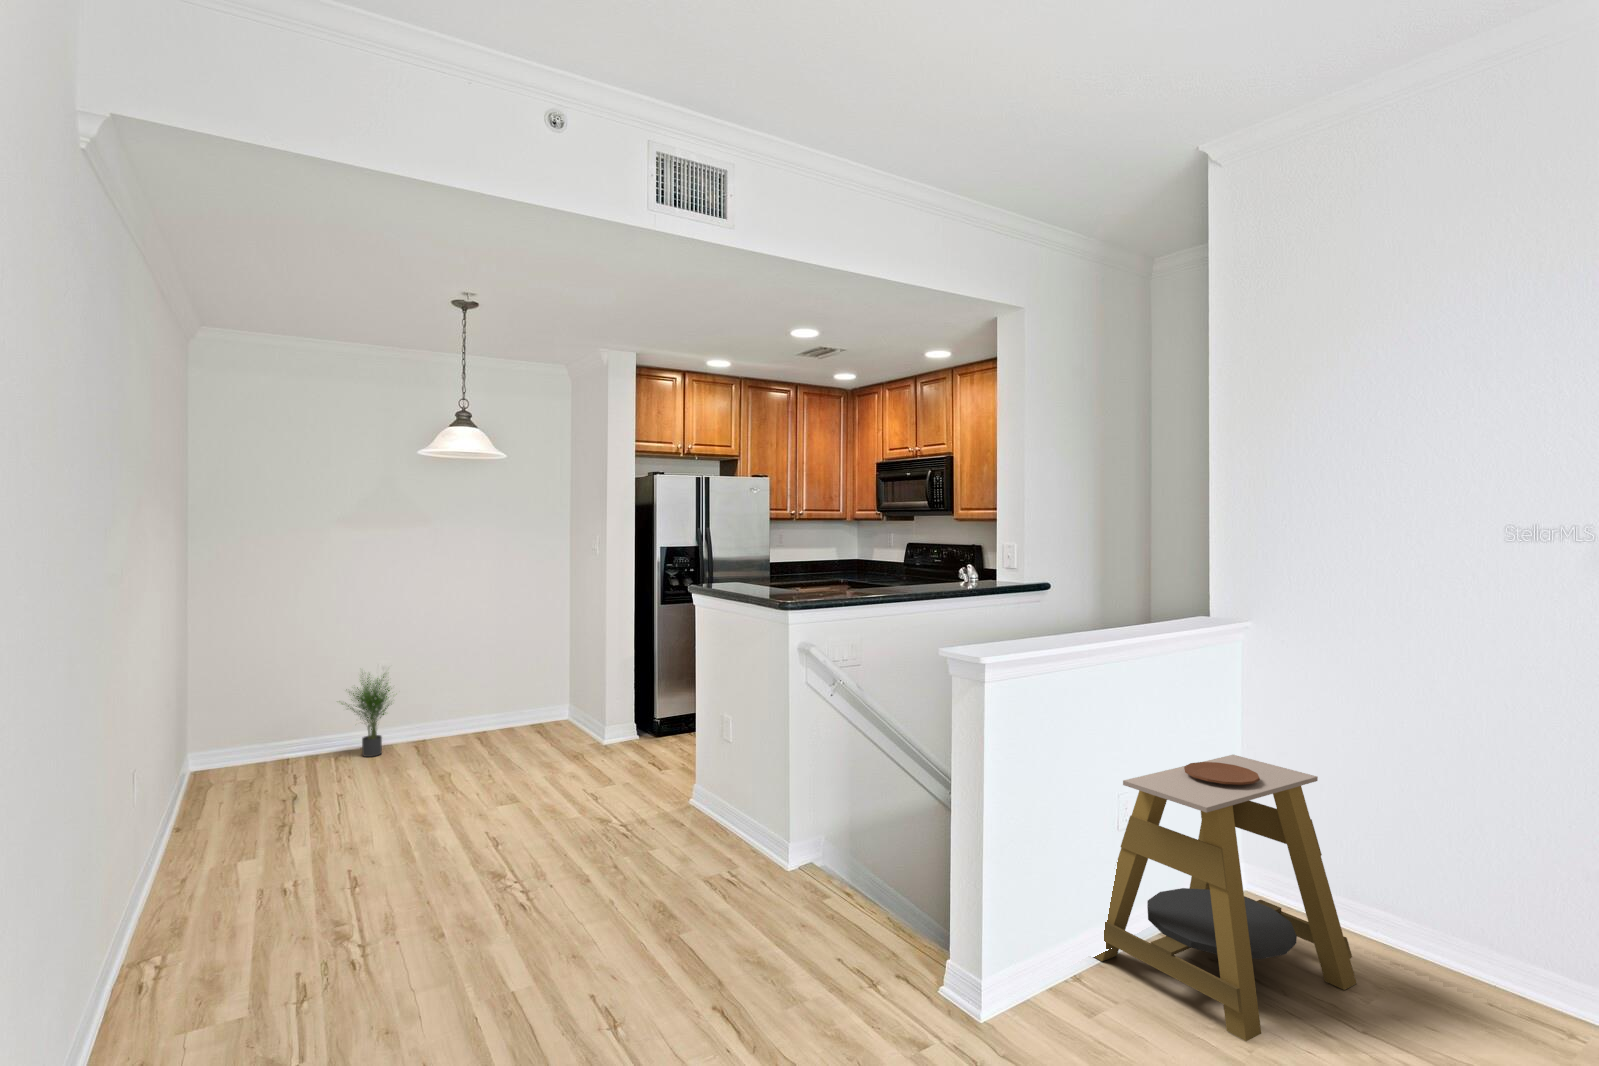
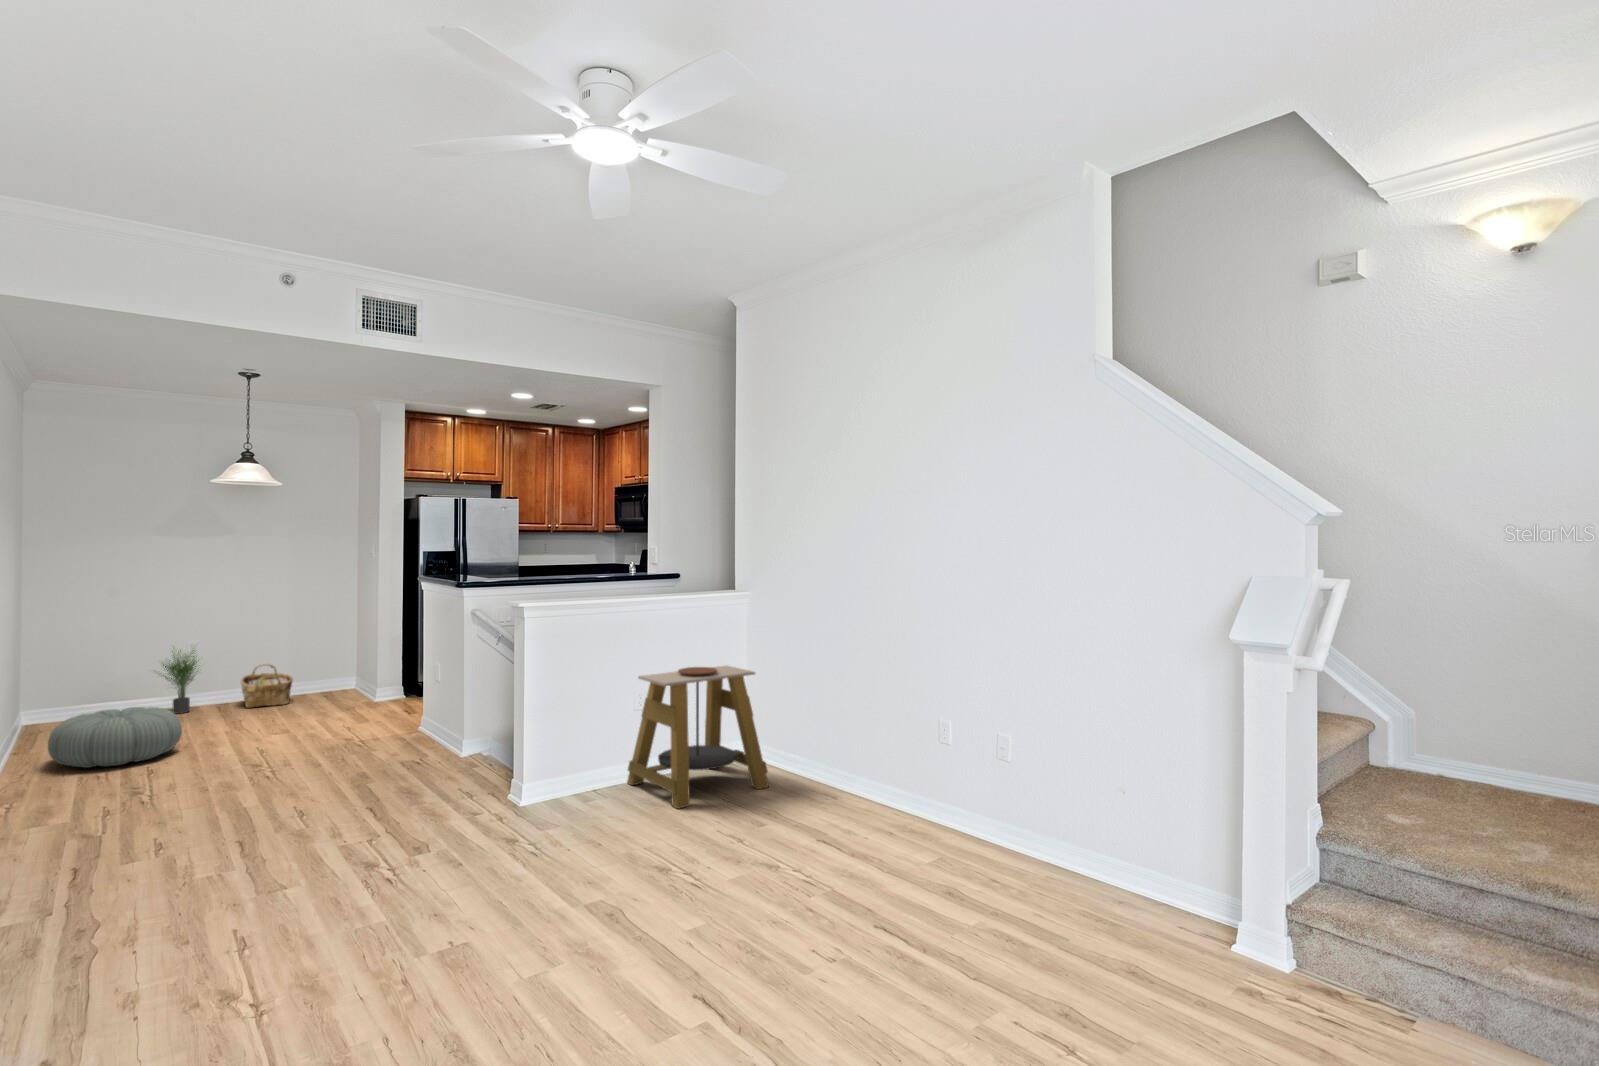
woven basket: none [440,690,501,750] -> present [241,664,293,708]
pouf: none [218,766,385,861] -> present [48,707,182,768]

